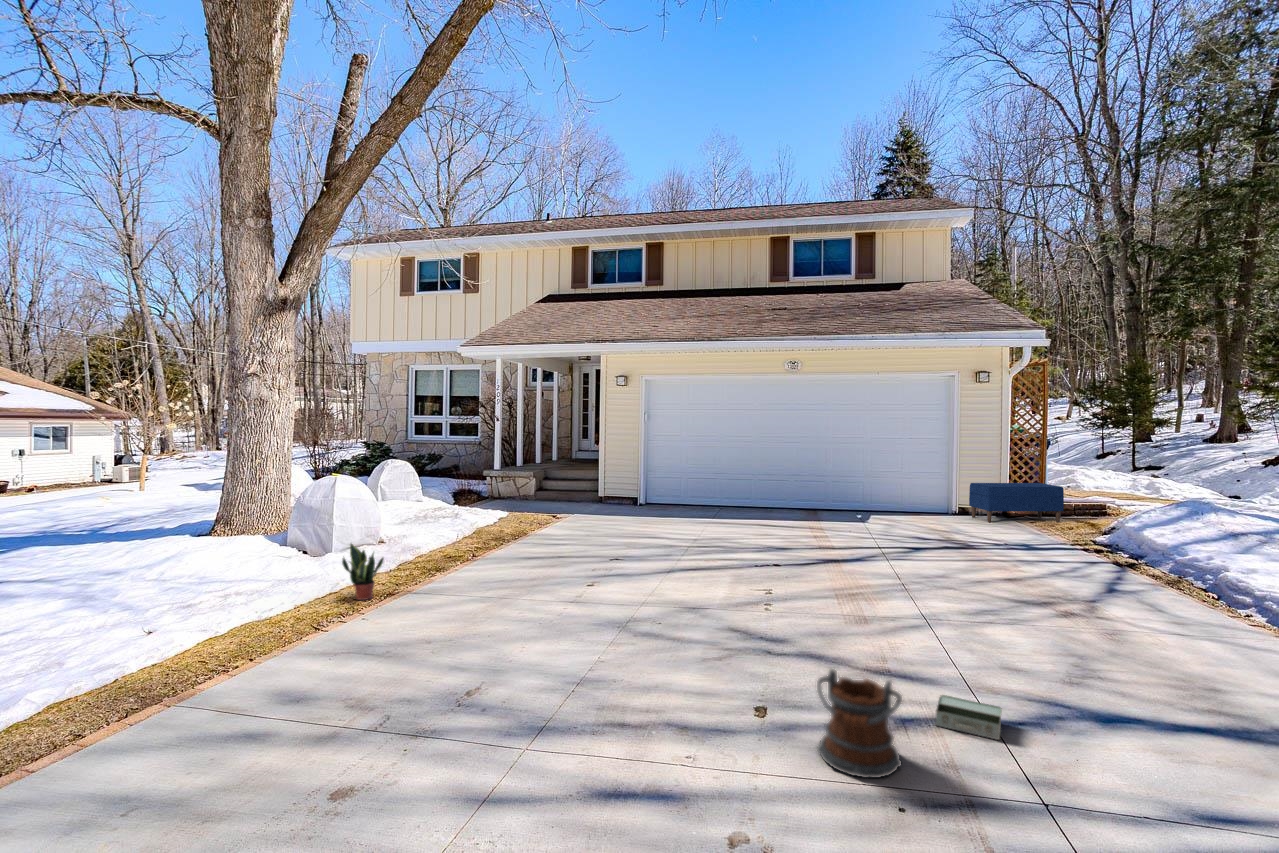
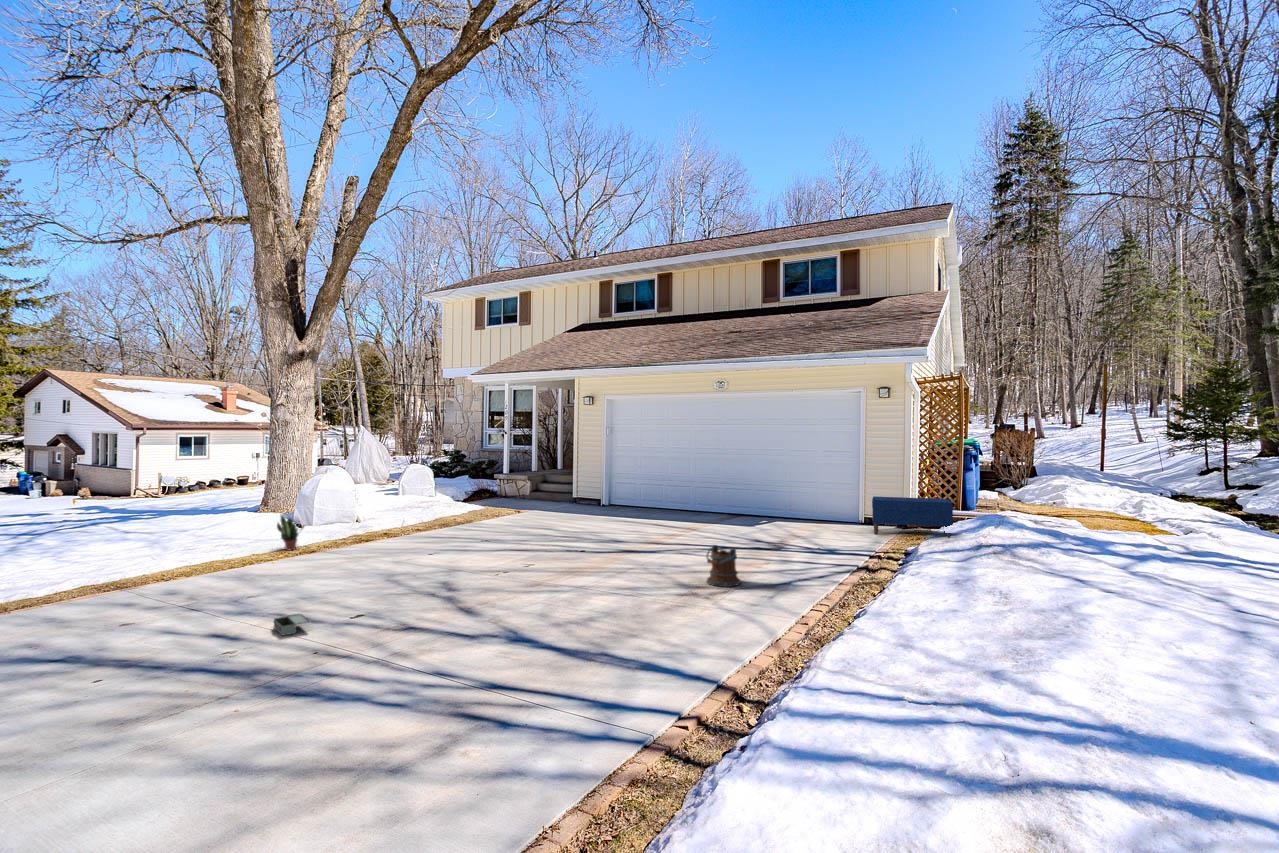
bucket: present [817,669,902,778] -> present [706,545,741,587]
toolbox: present [936,695,1002,740] -> present [274,614,309,636]

